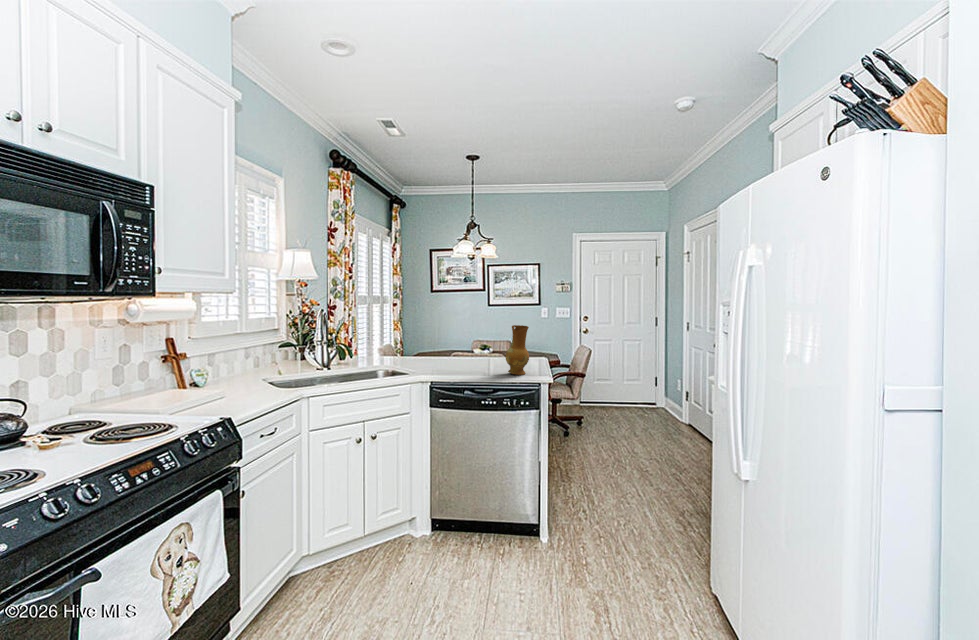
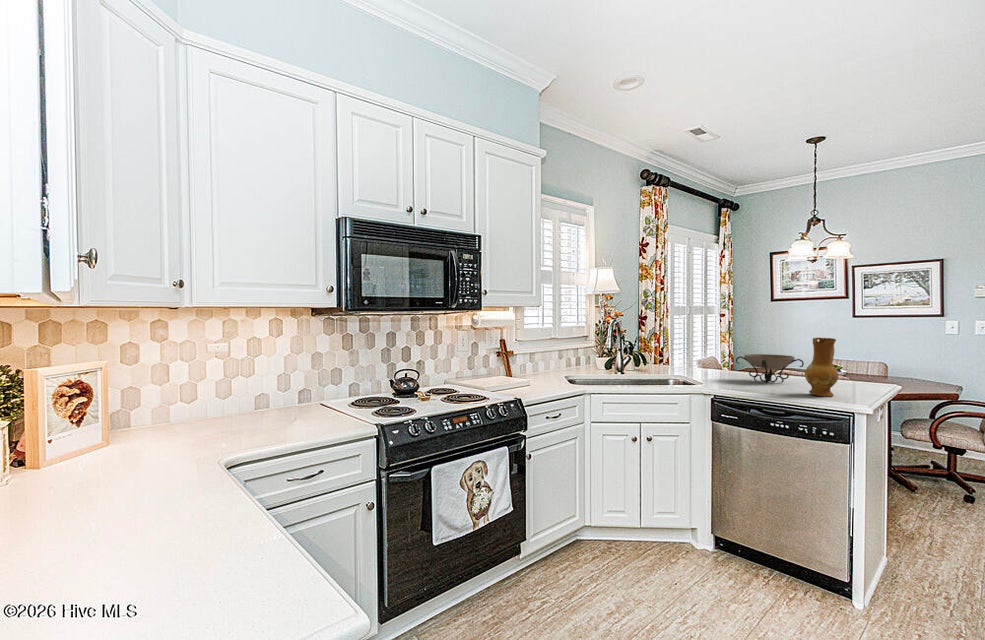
decorative bowl: none [440,340,493,366] -> present [736,354,804,383]

